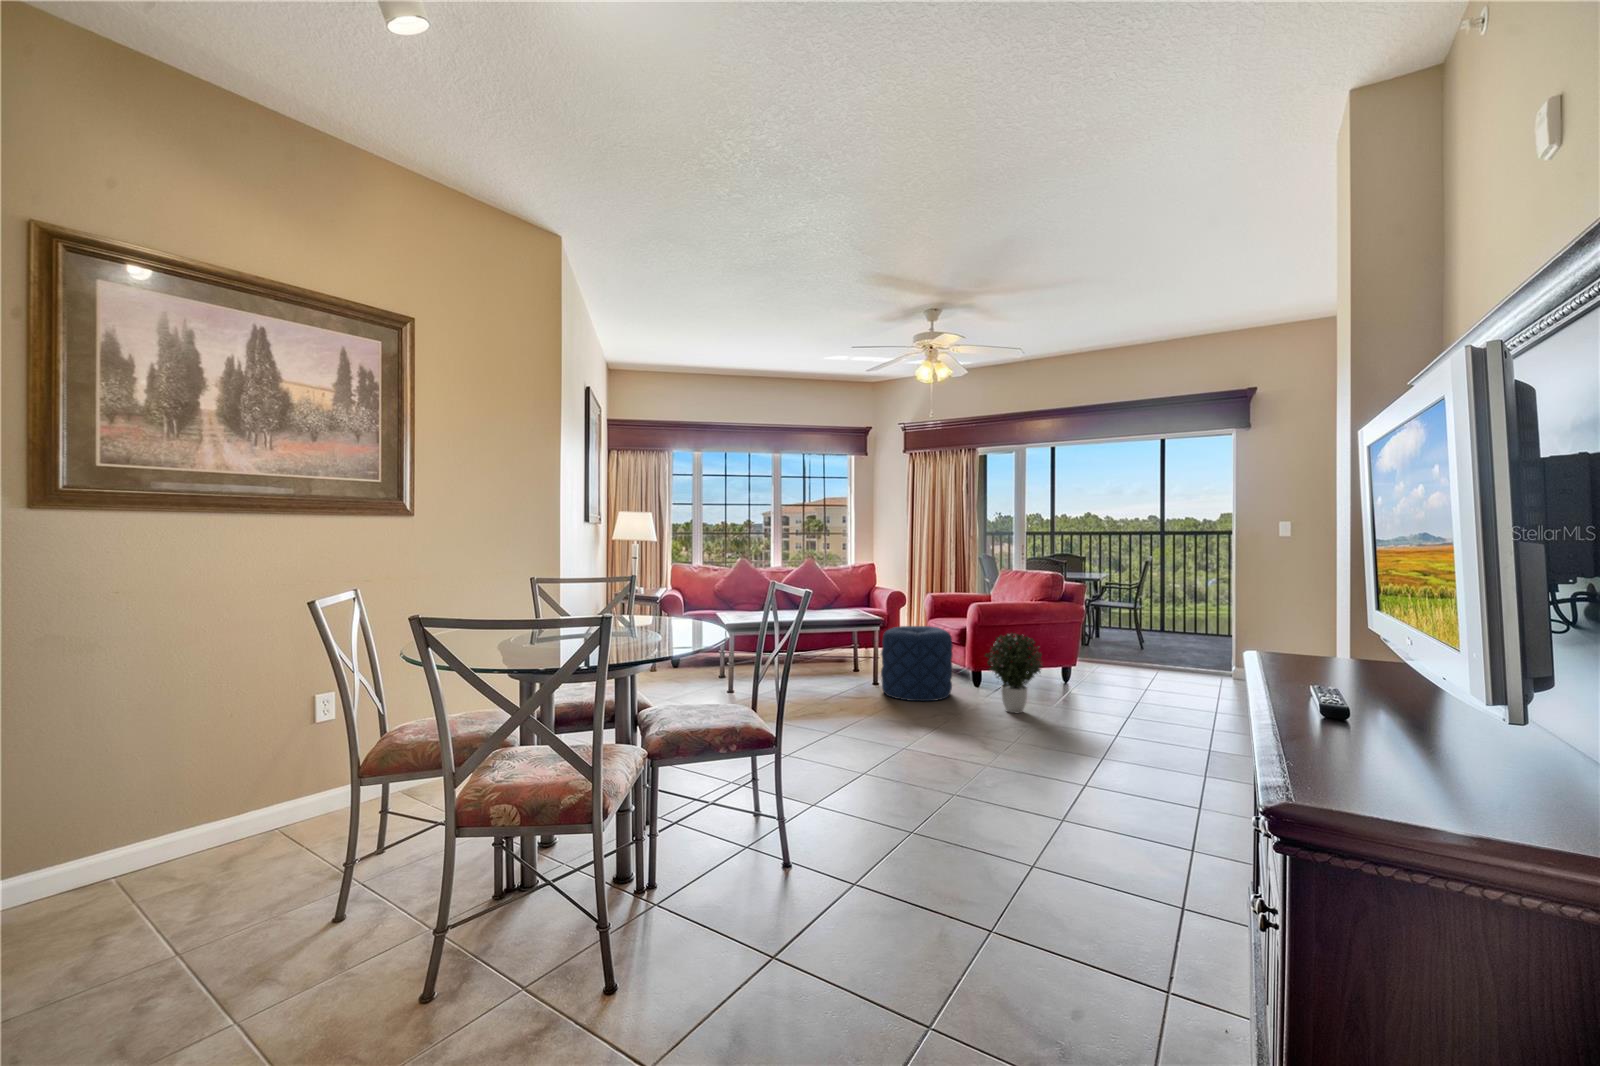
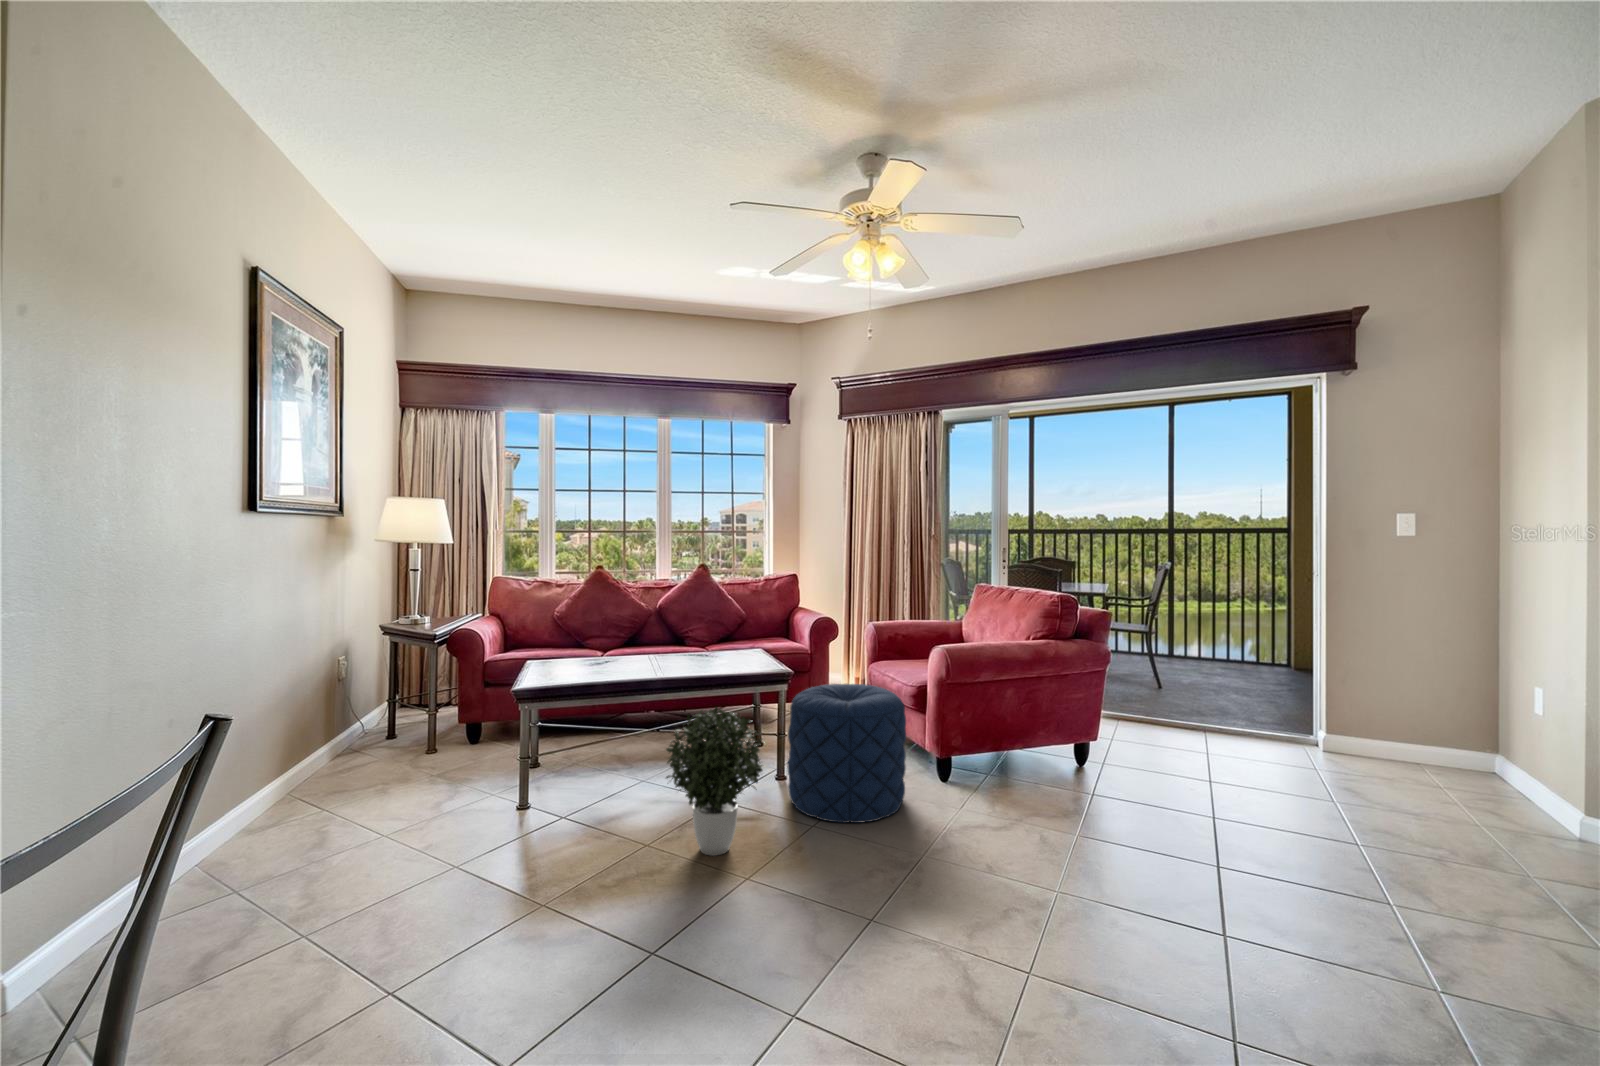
potted plant: present [985,634,1042,713] -> present [666,707,762,856]

